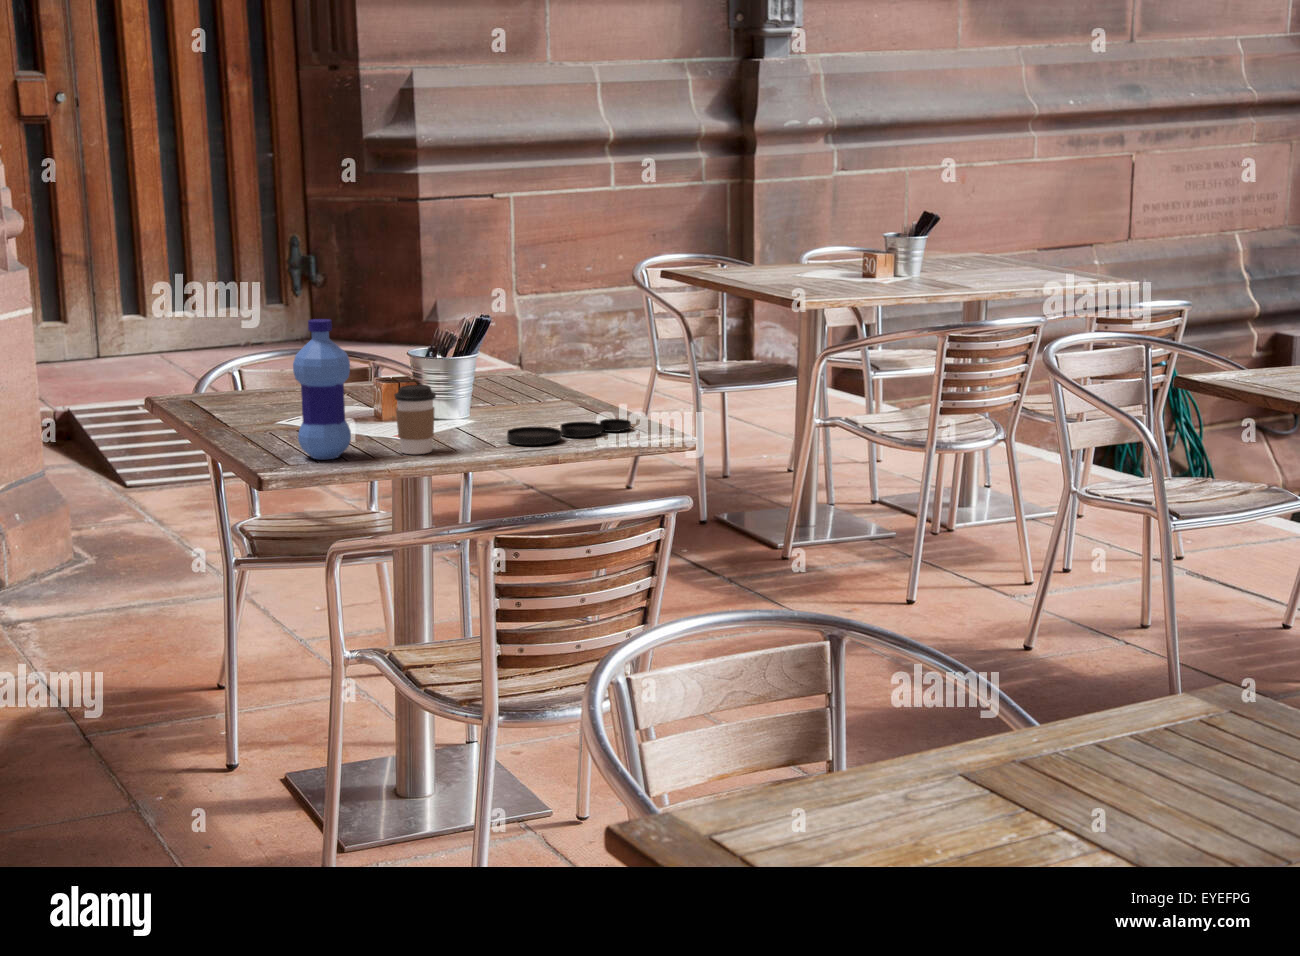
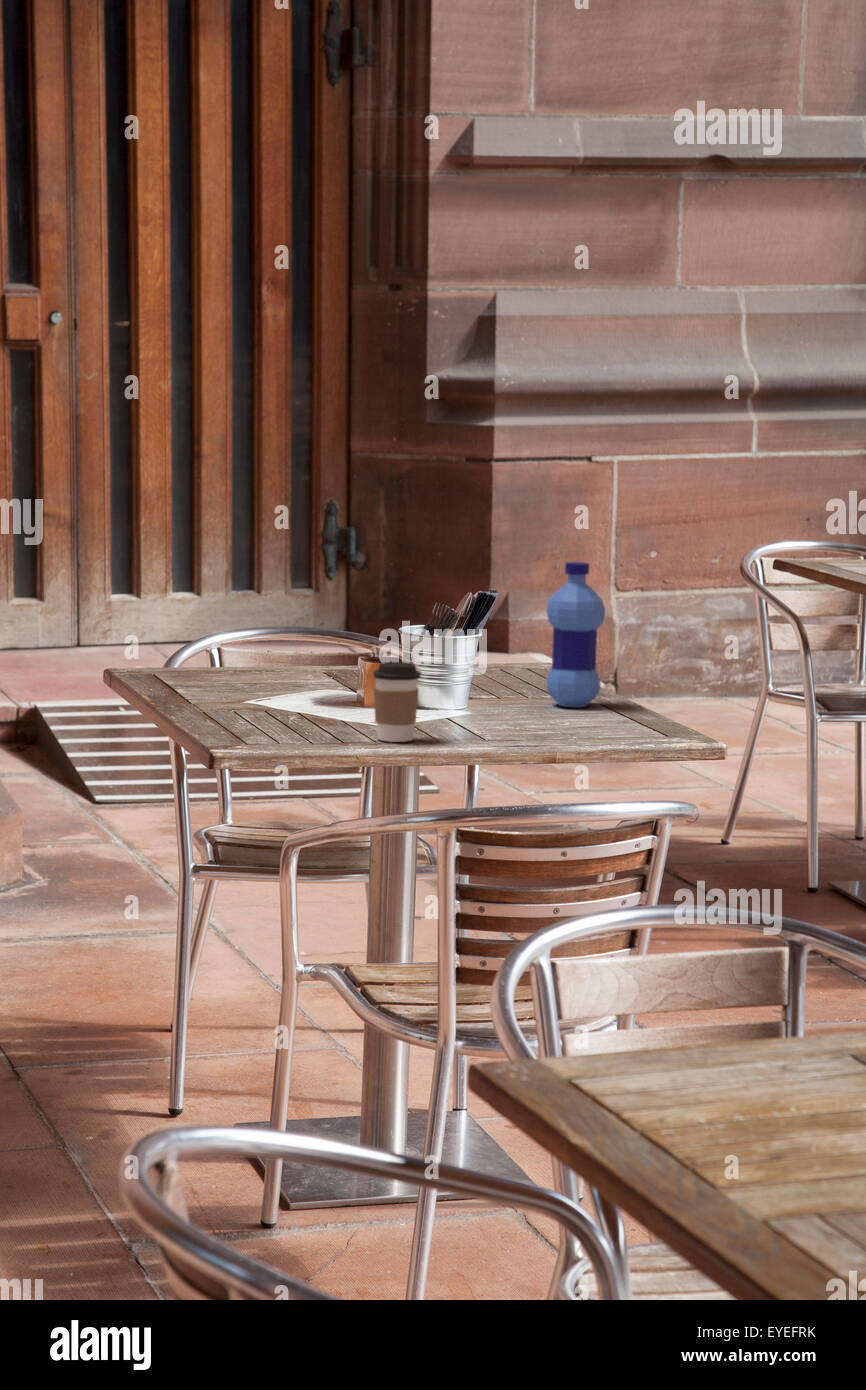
water bottle: present [293,319,351,459] -> present [546,562,605,707]
plate: present [507,419,631,445] -> none [504,718,656,740]

